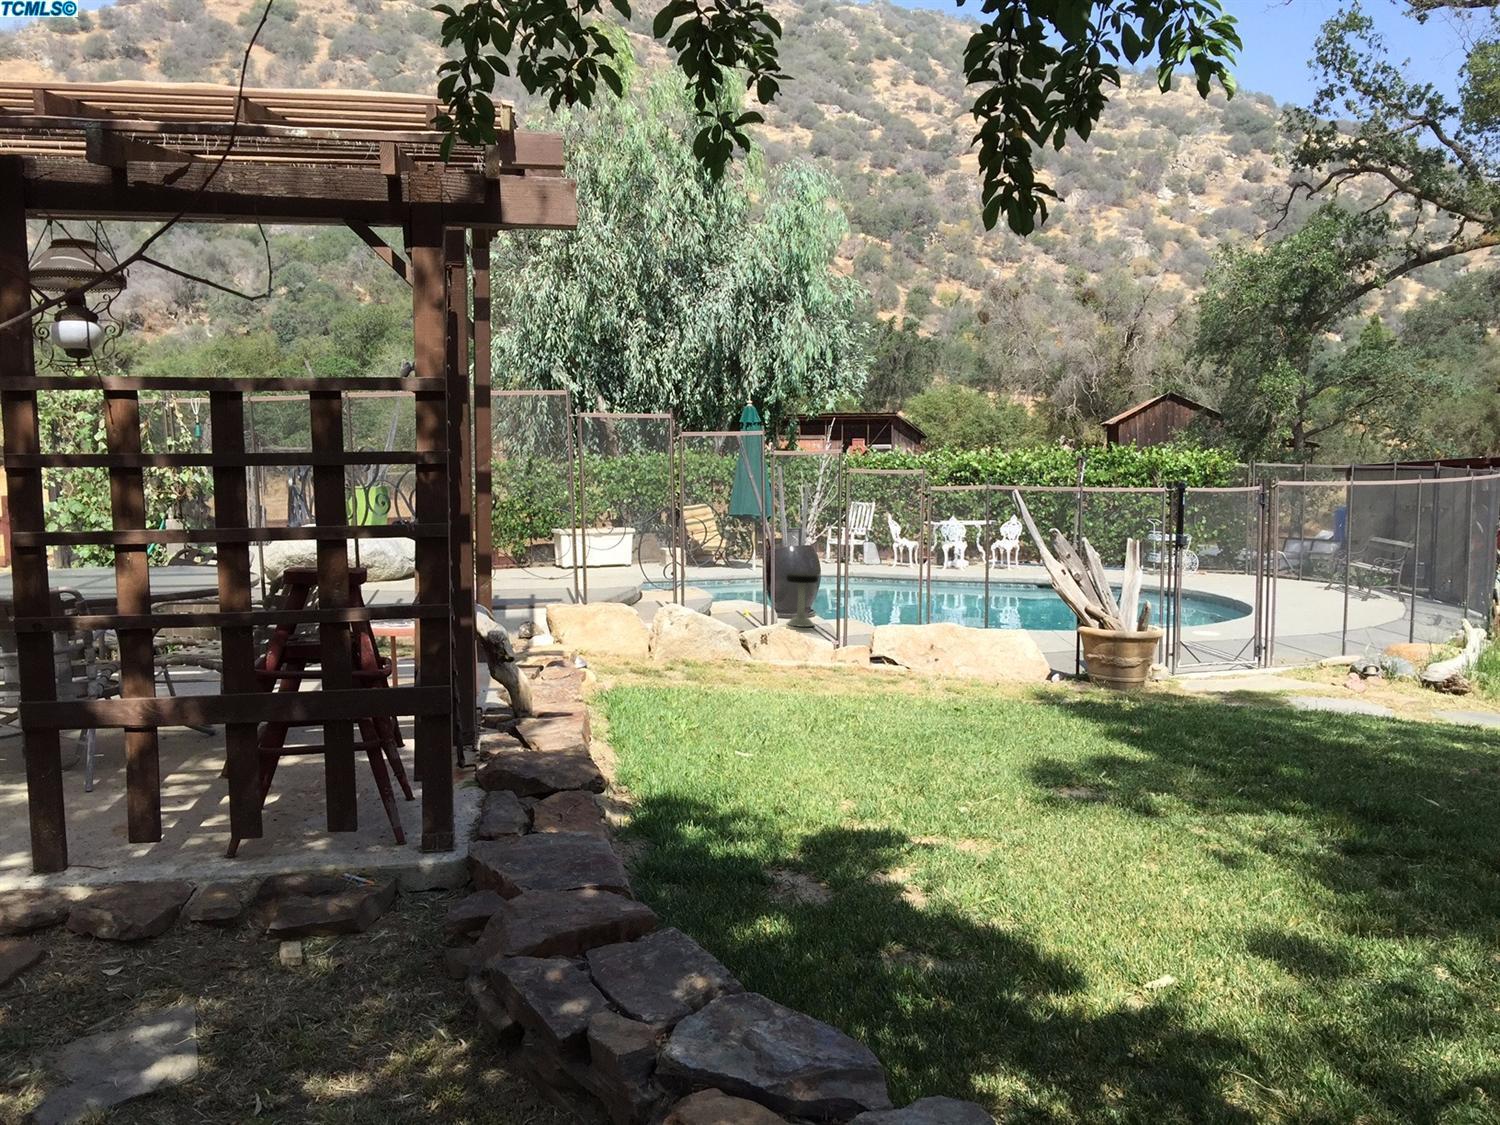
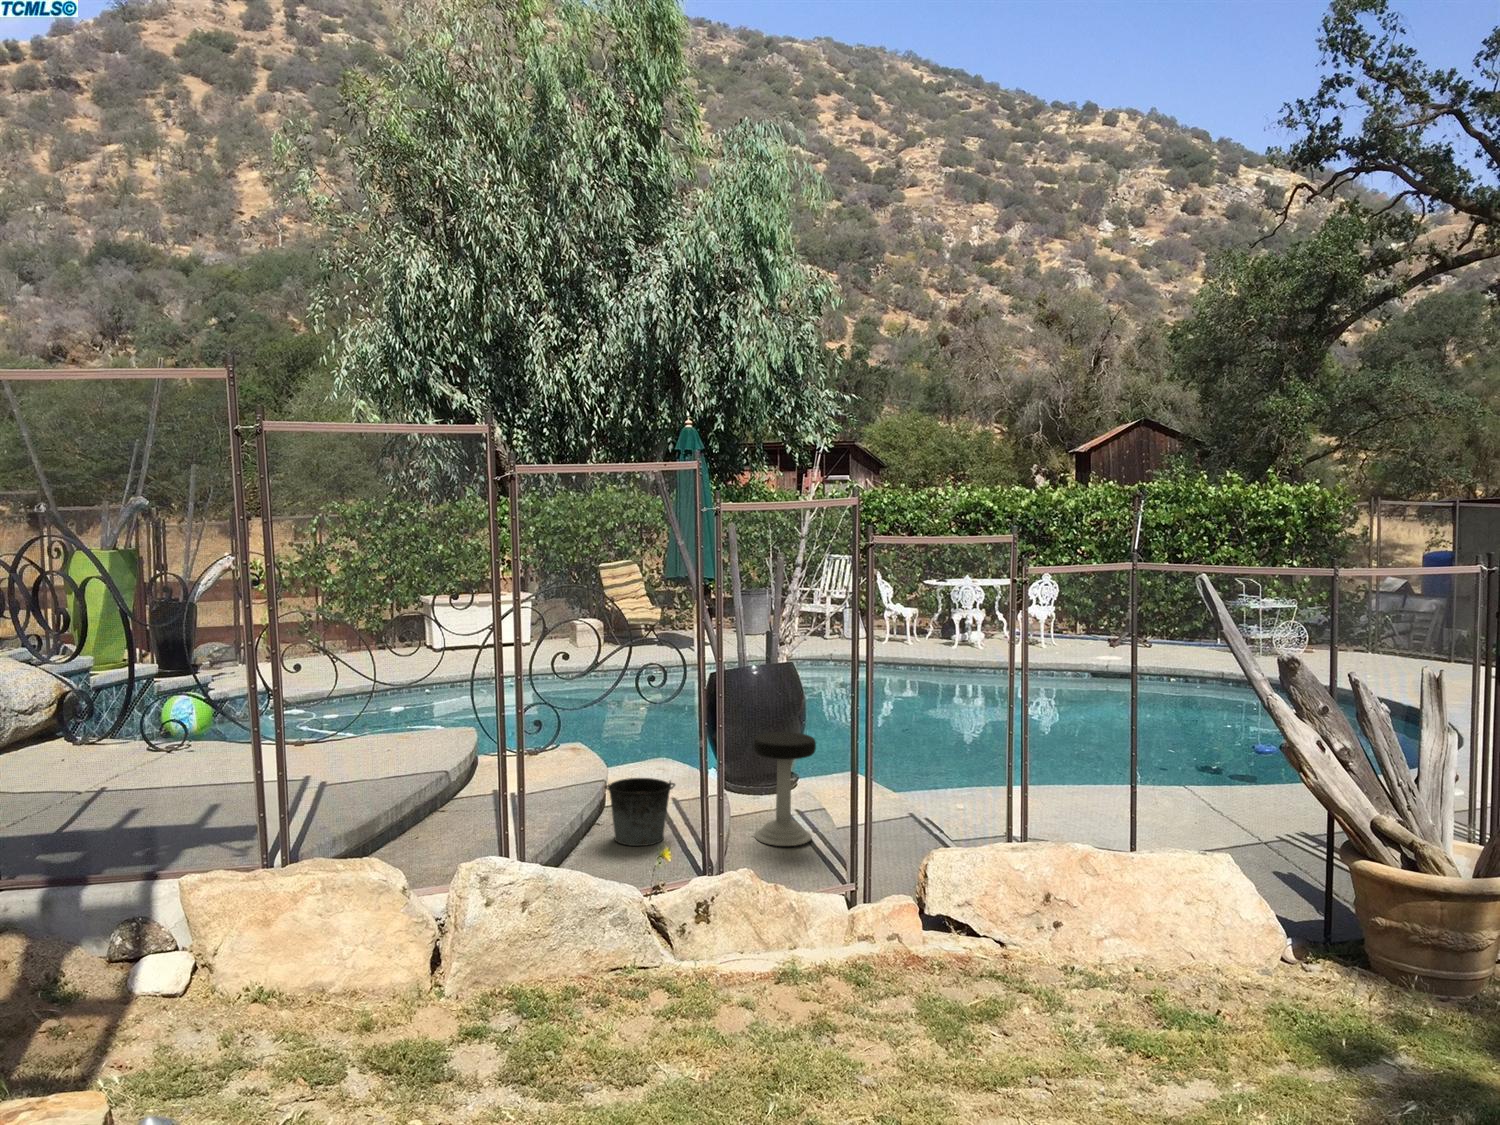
bucket: none [712,594,747,625] -> present [605,778,675,846]

